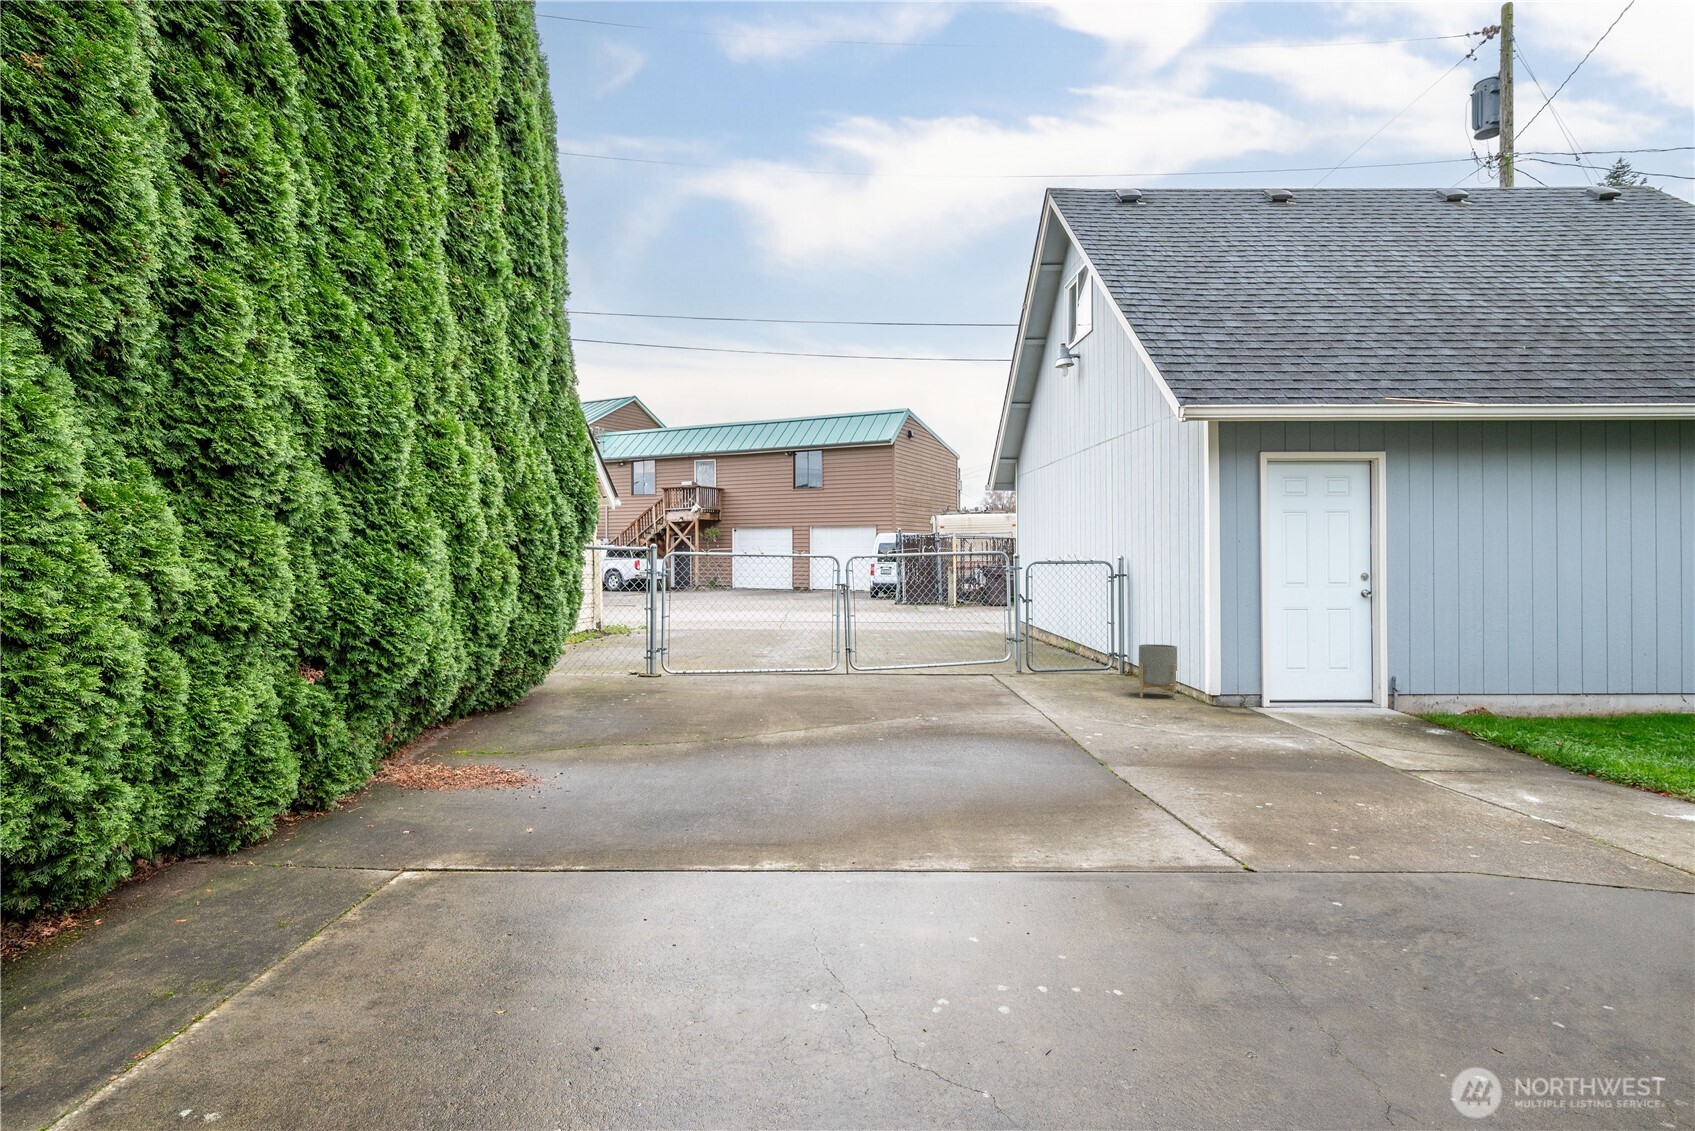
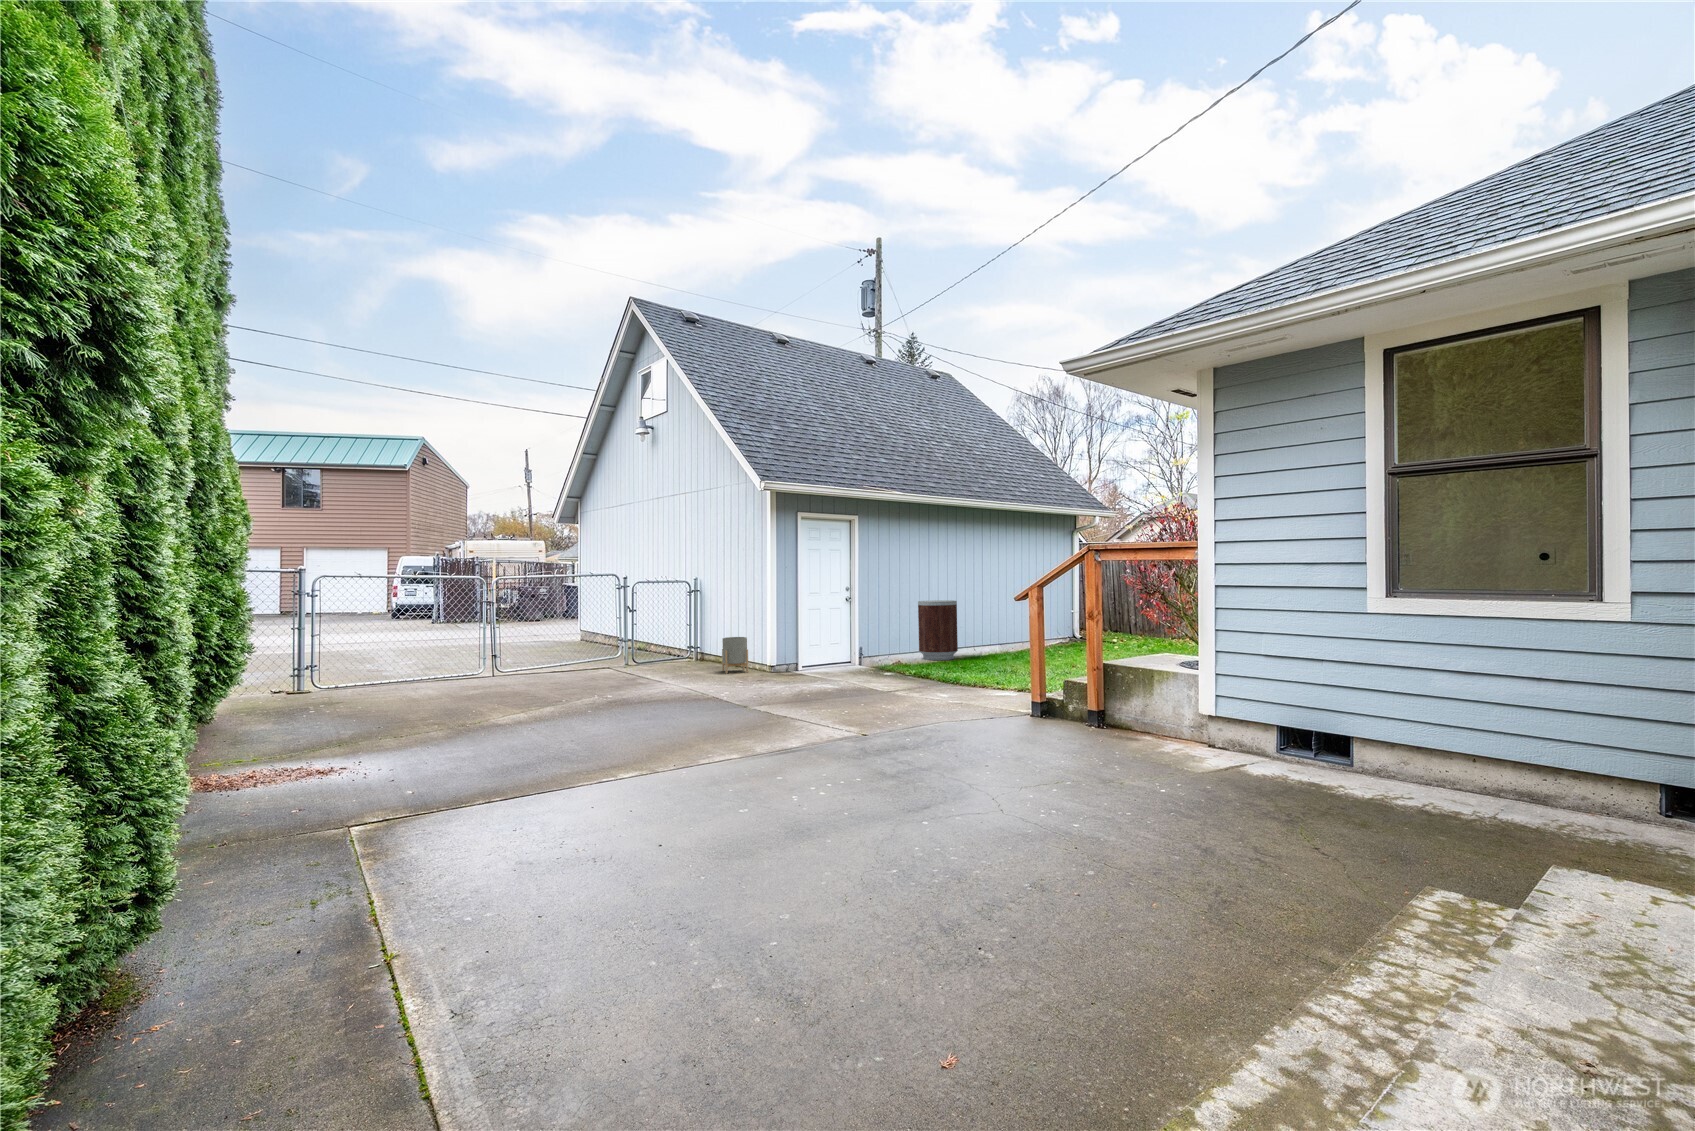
trash can: none [1522,604,1617,718] -> present [918,600,958,660]

